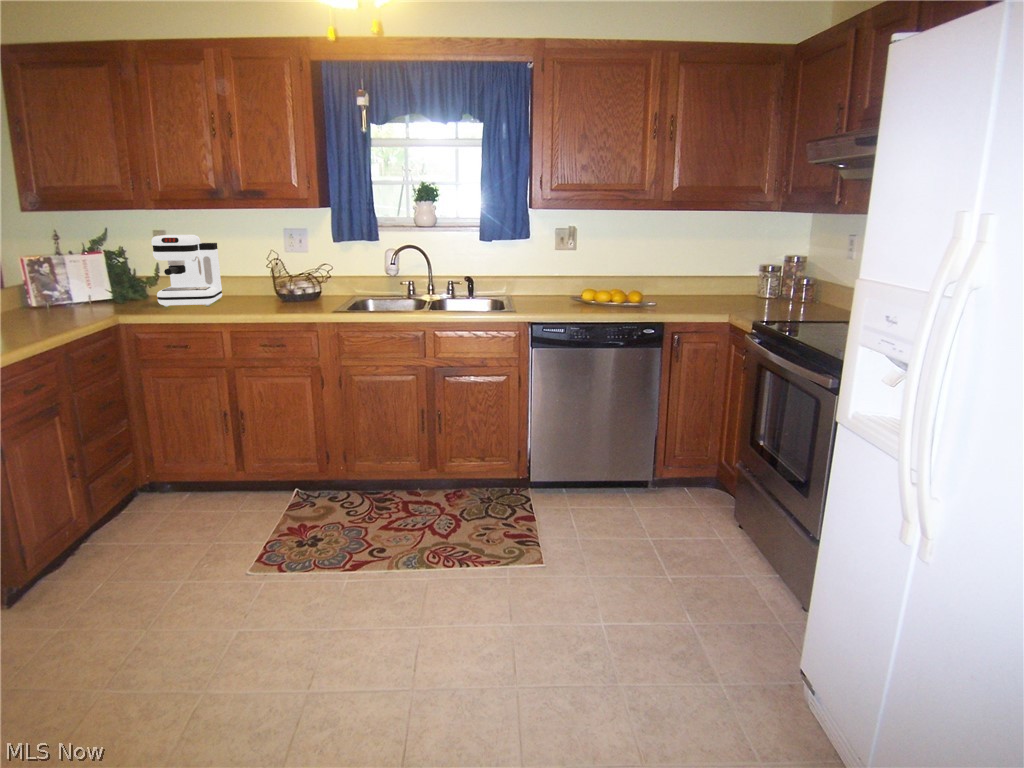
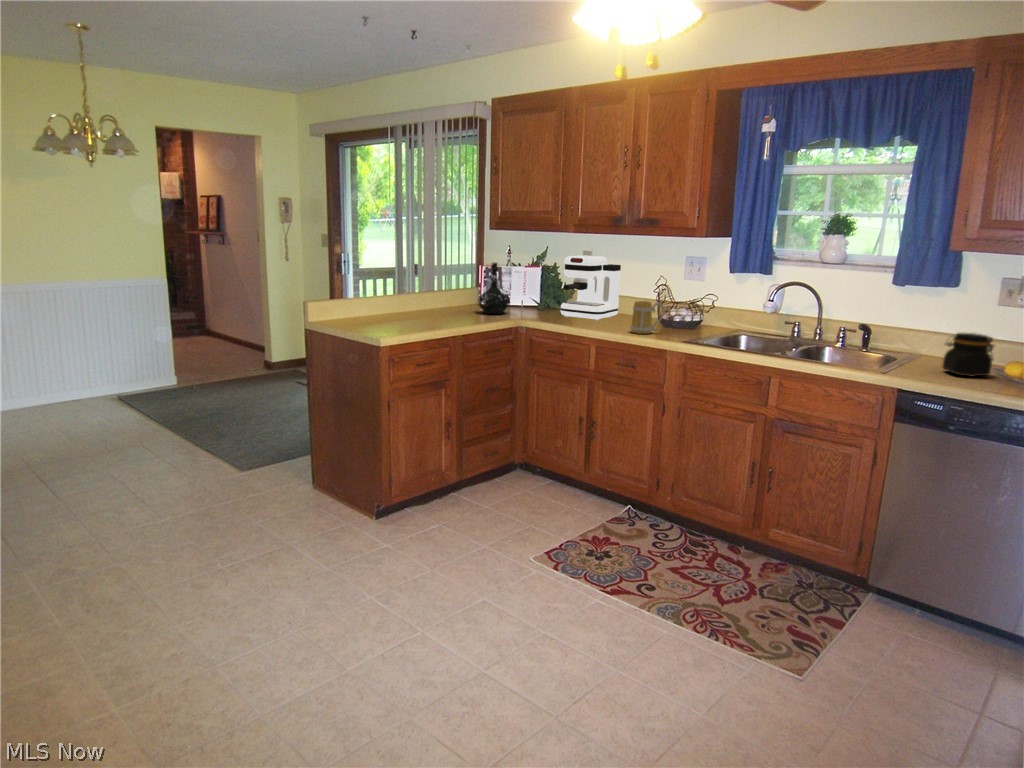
bottle: none [38,250,85,316] -> present [478,263,509,314]
jar: none [542,273,574,305] -> present [943,333,994,376]
mug: none [263,277,296,312] -> present [630,301,664,334]

